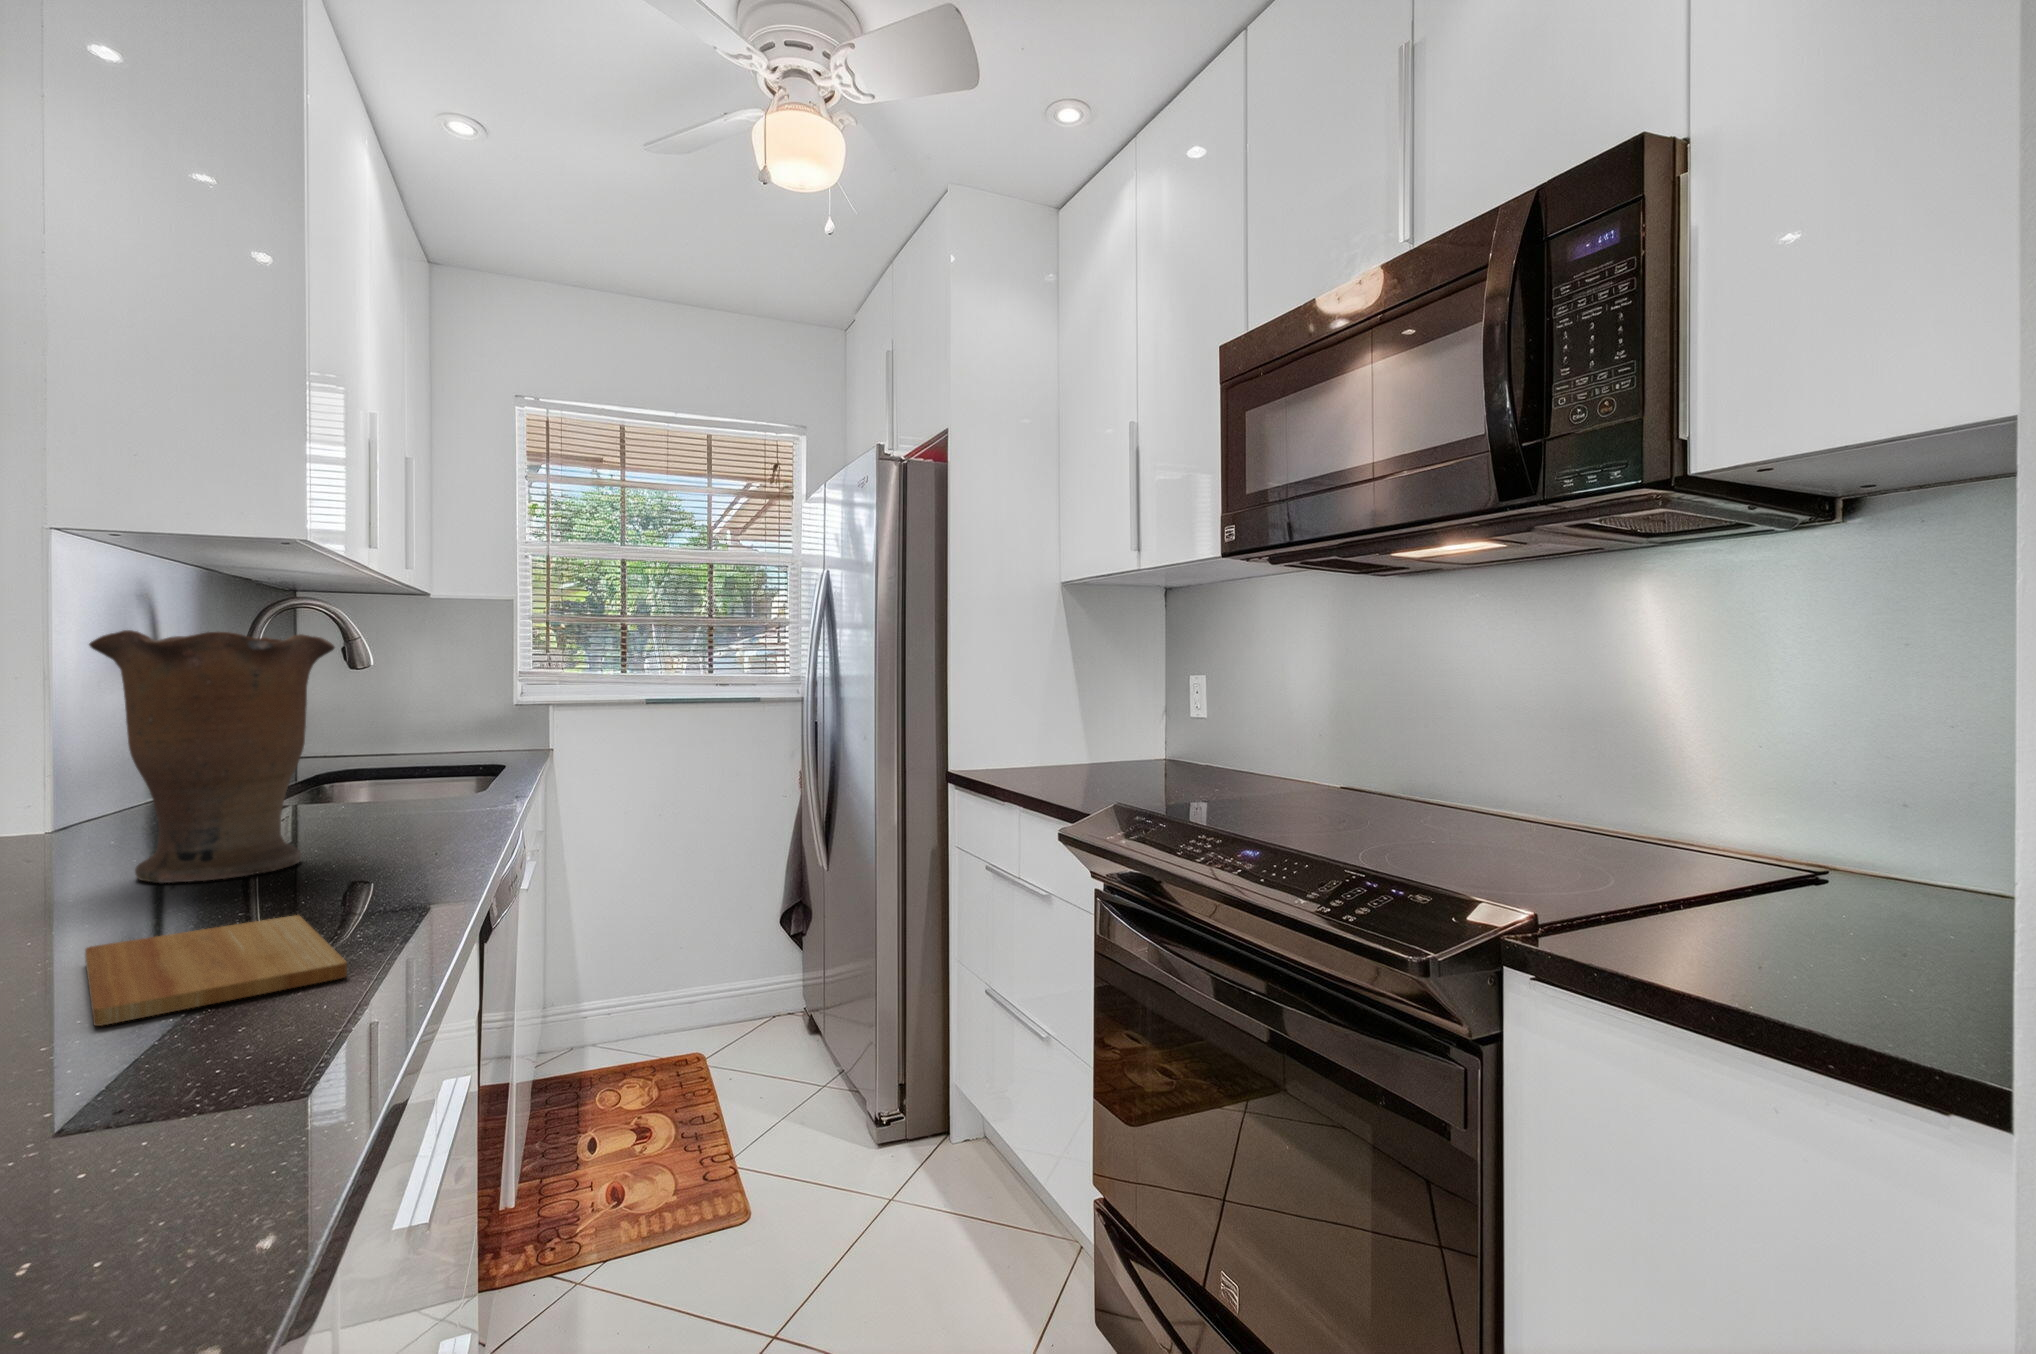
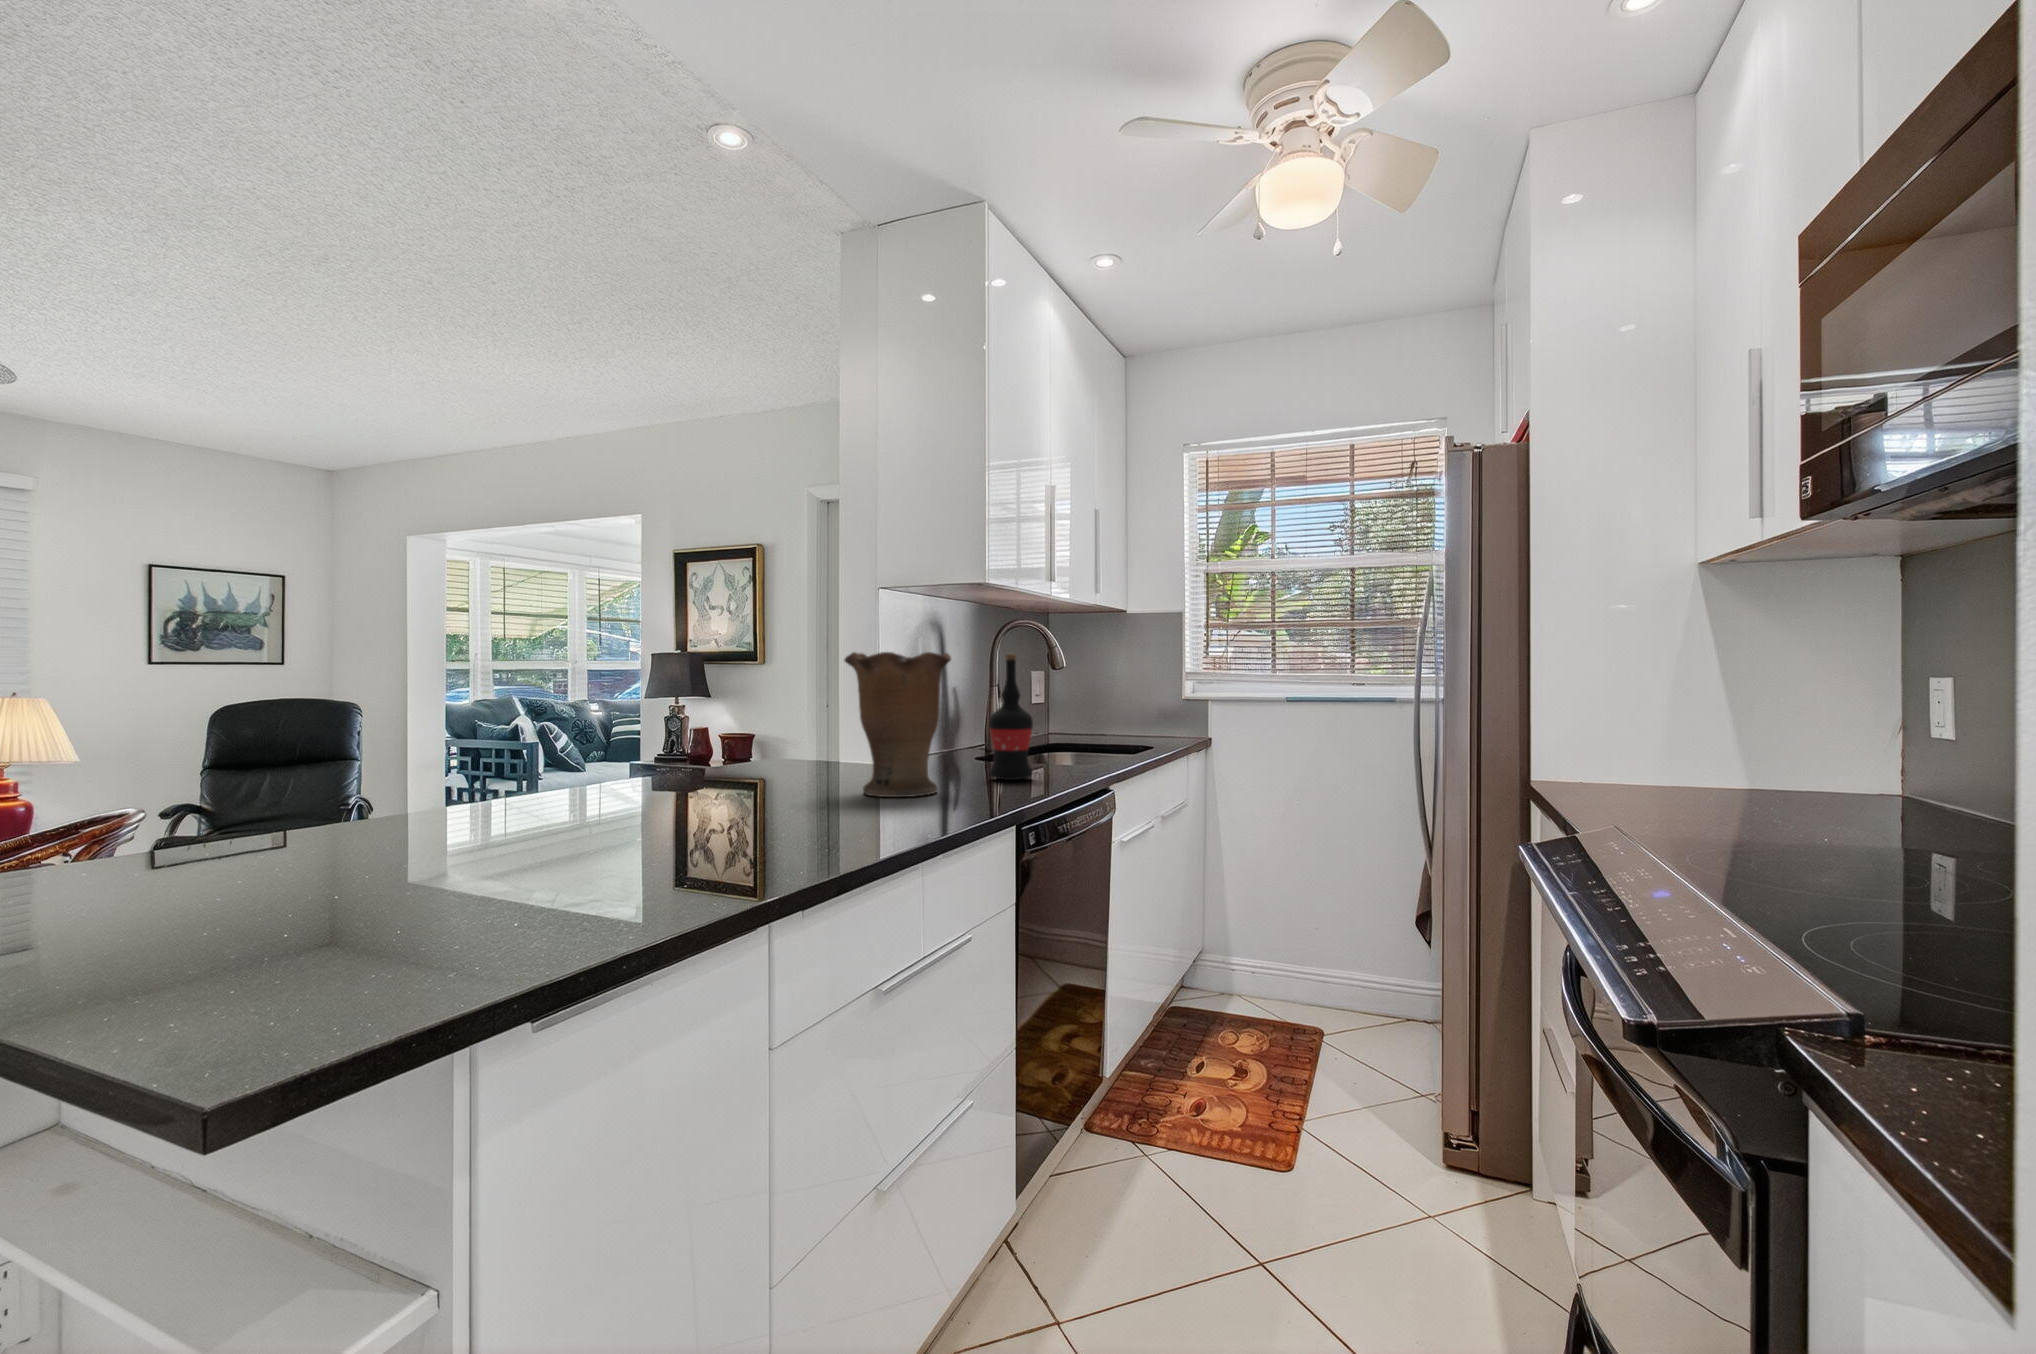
wine bottle: none [348,641,427,827] -> present [989,654,1033,780]
cutting board: present [85,915,347,1026] -> none [745,817,872,850]

